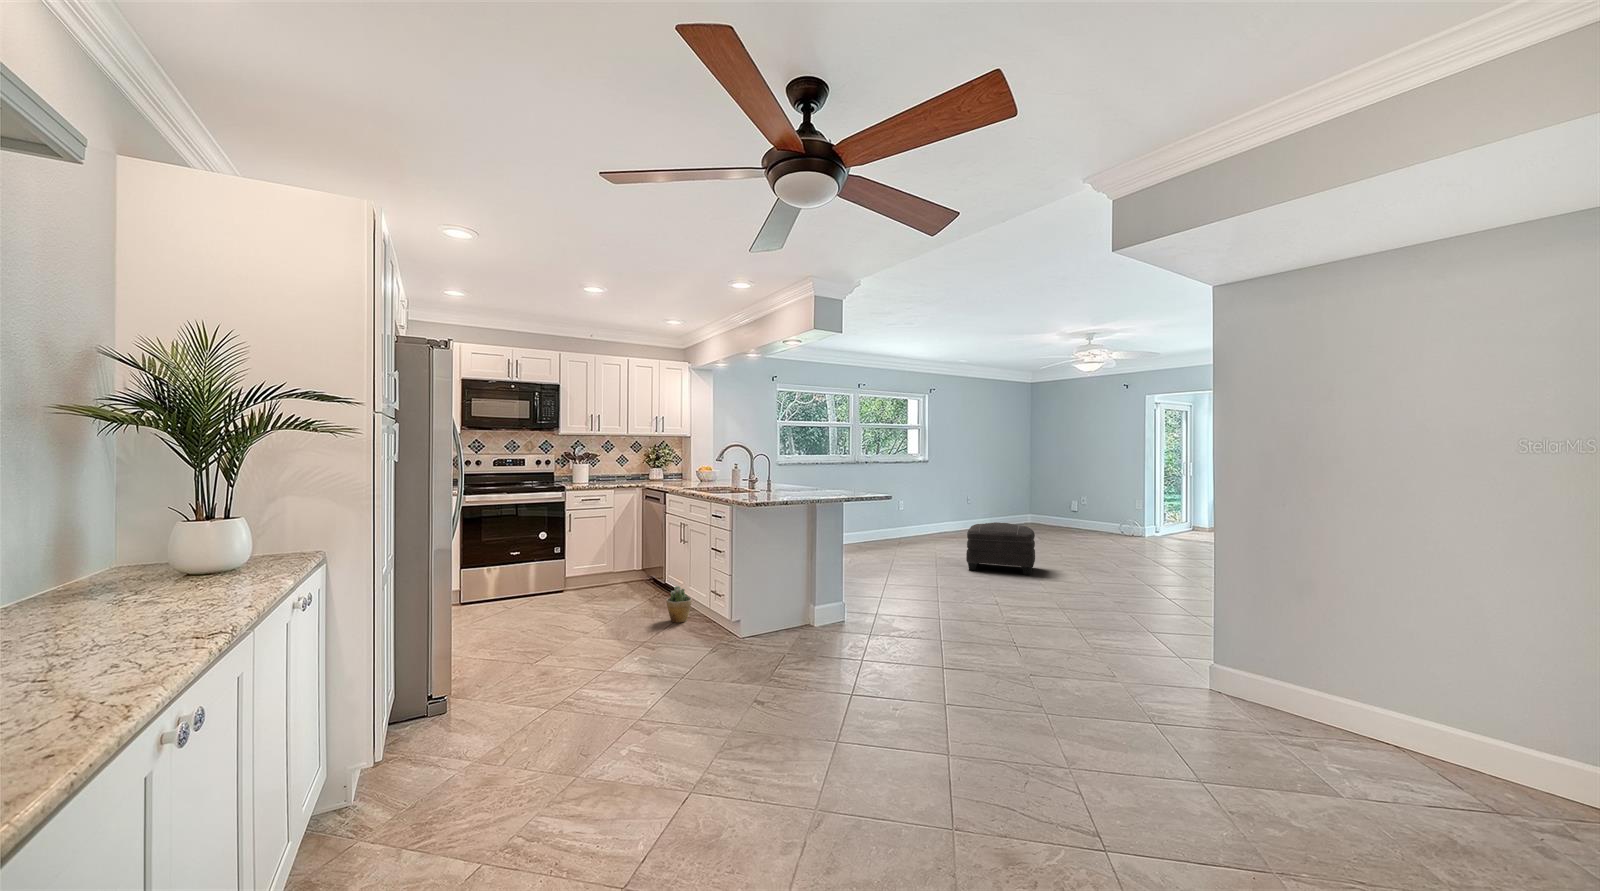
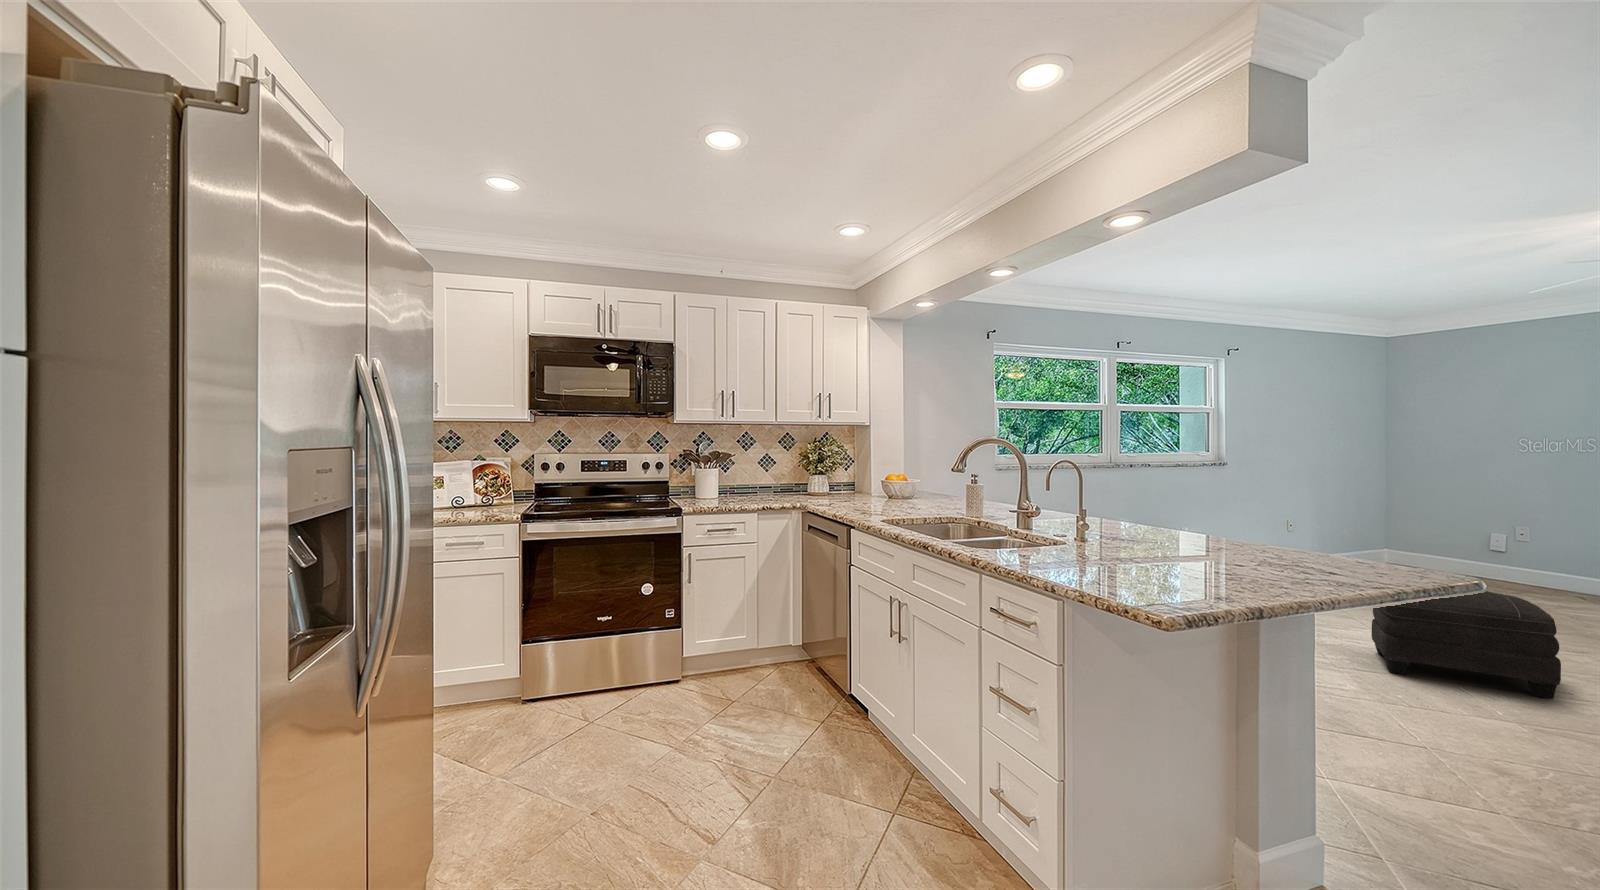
potted plant: present [666,586,692,623] -> none [872,727,924,810]

